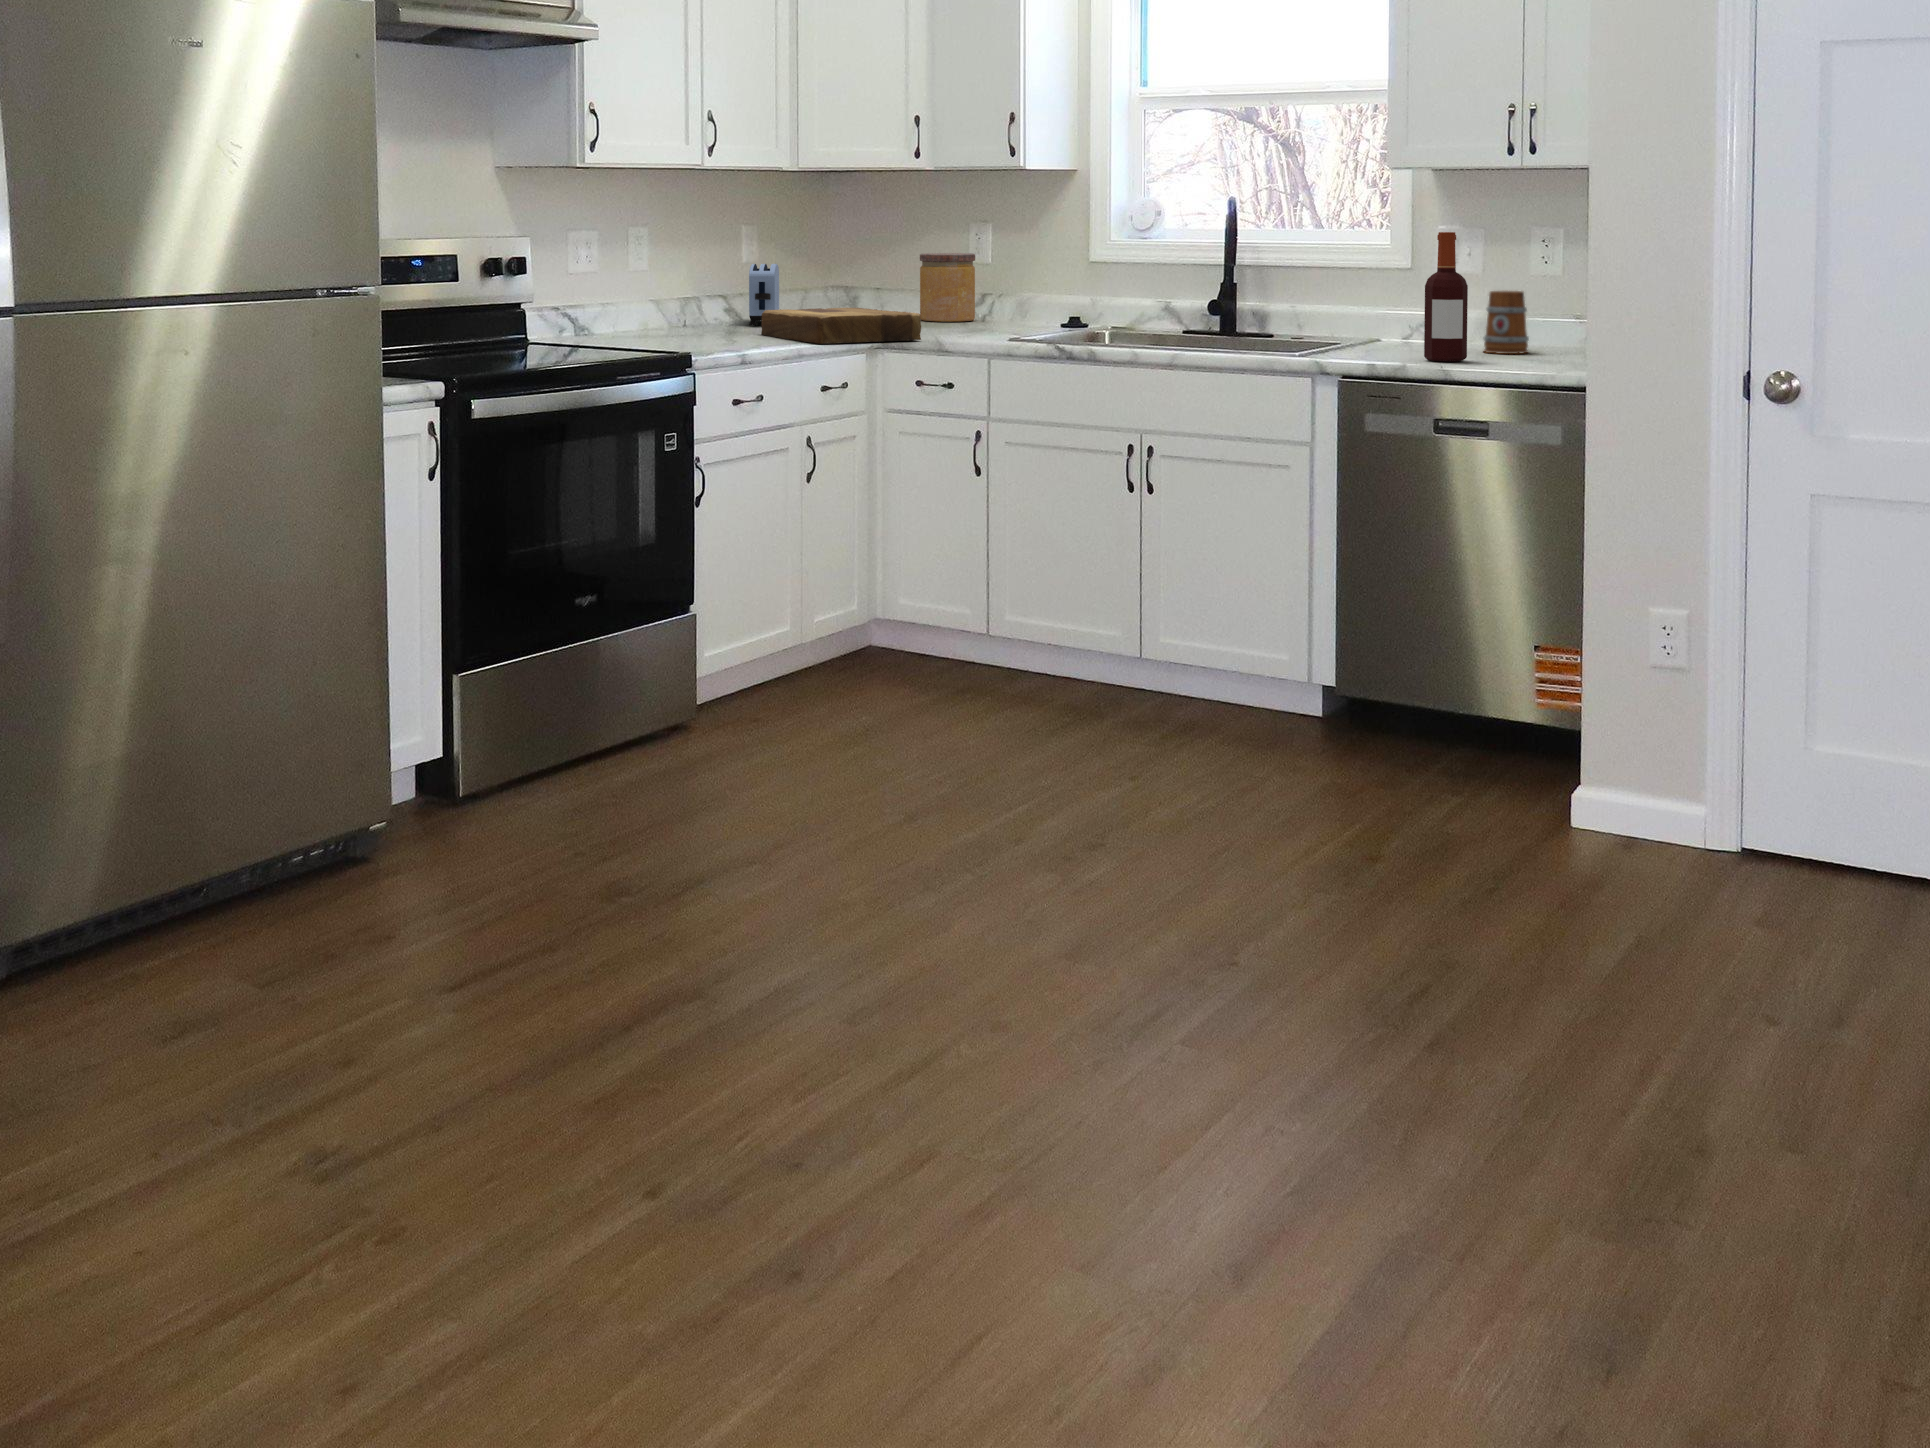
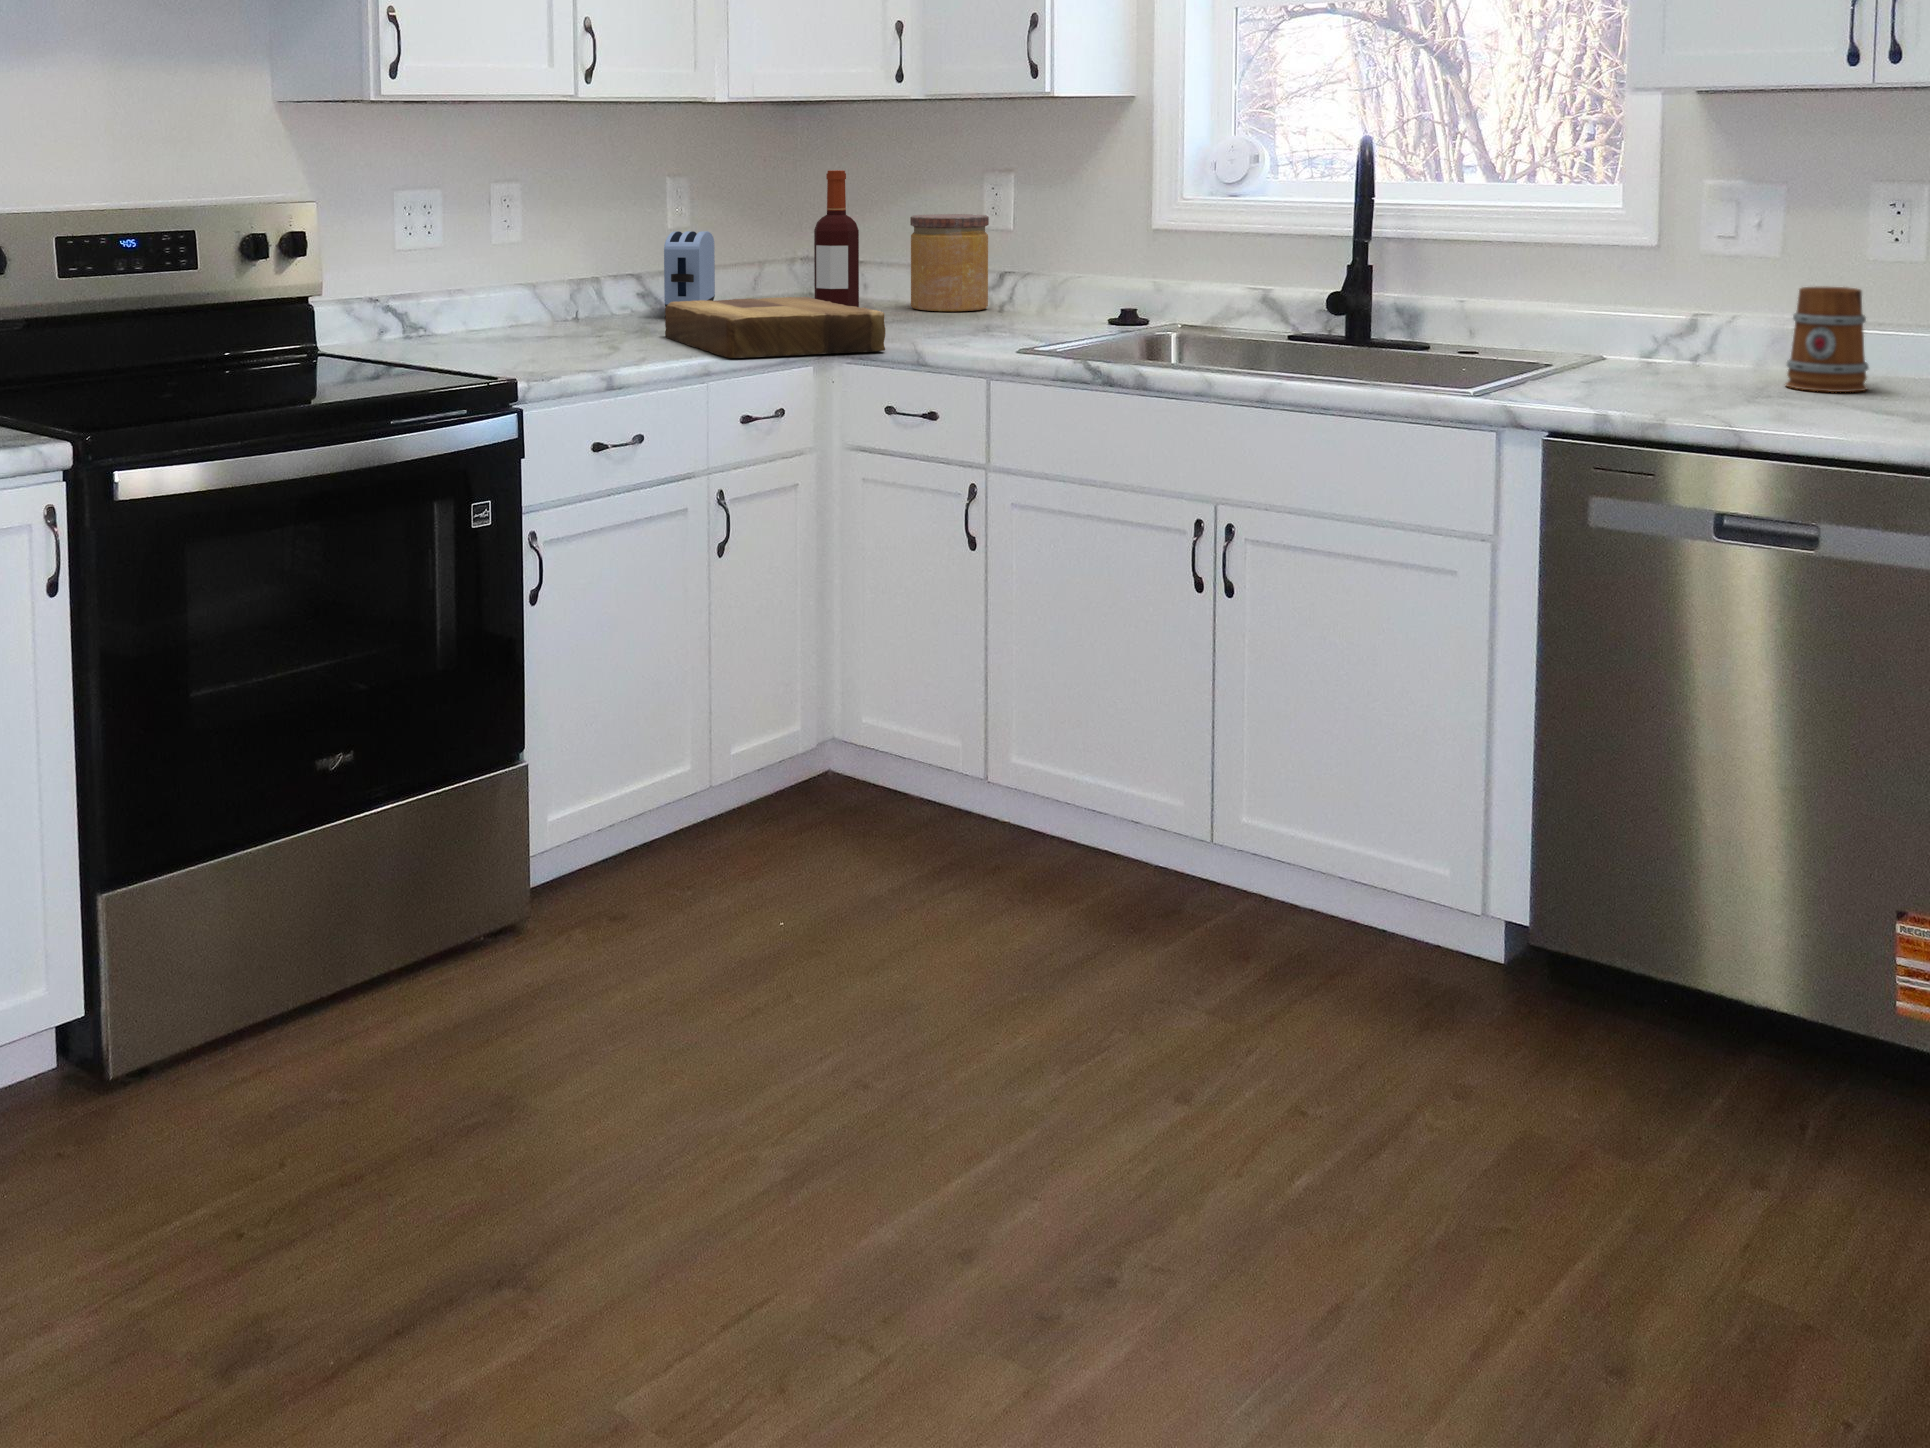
bottle: present [1424,232,1468,362] -> present [814,170,859,307]

